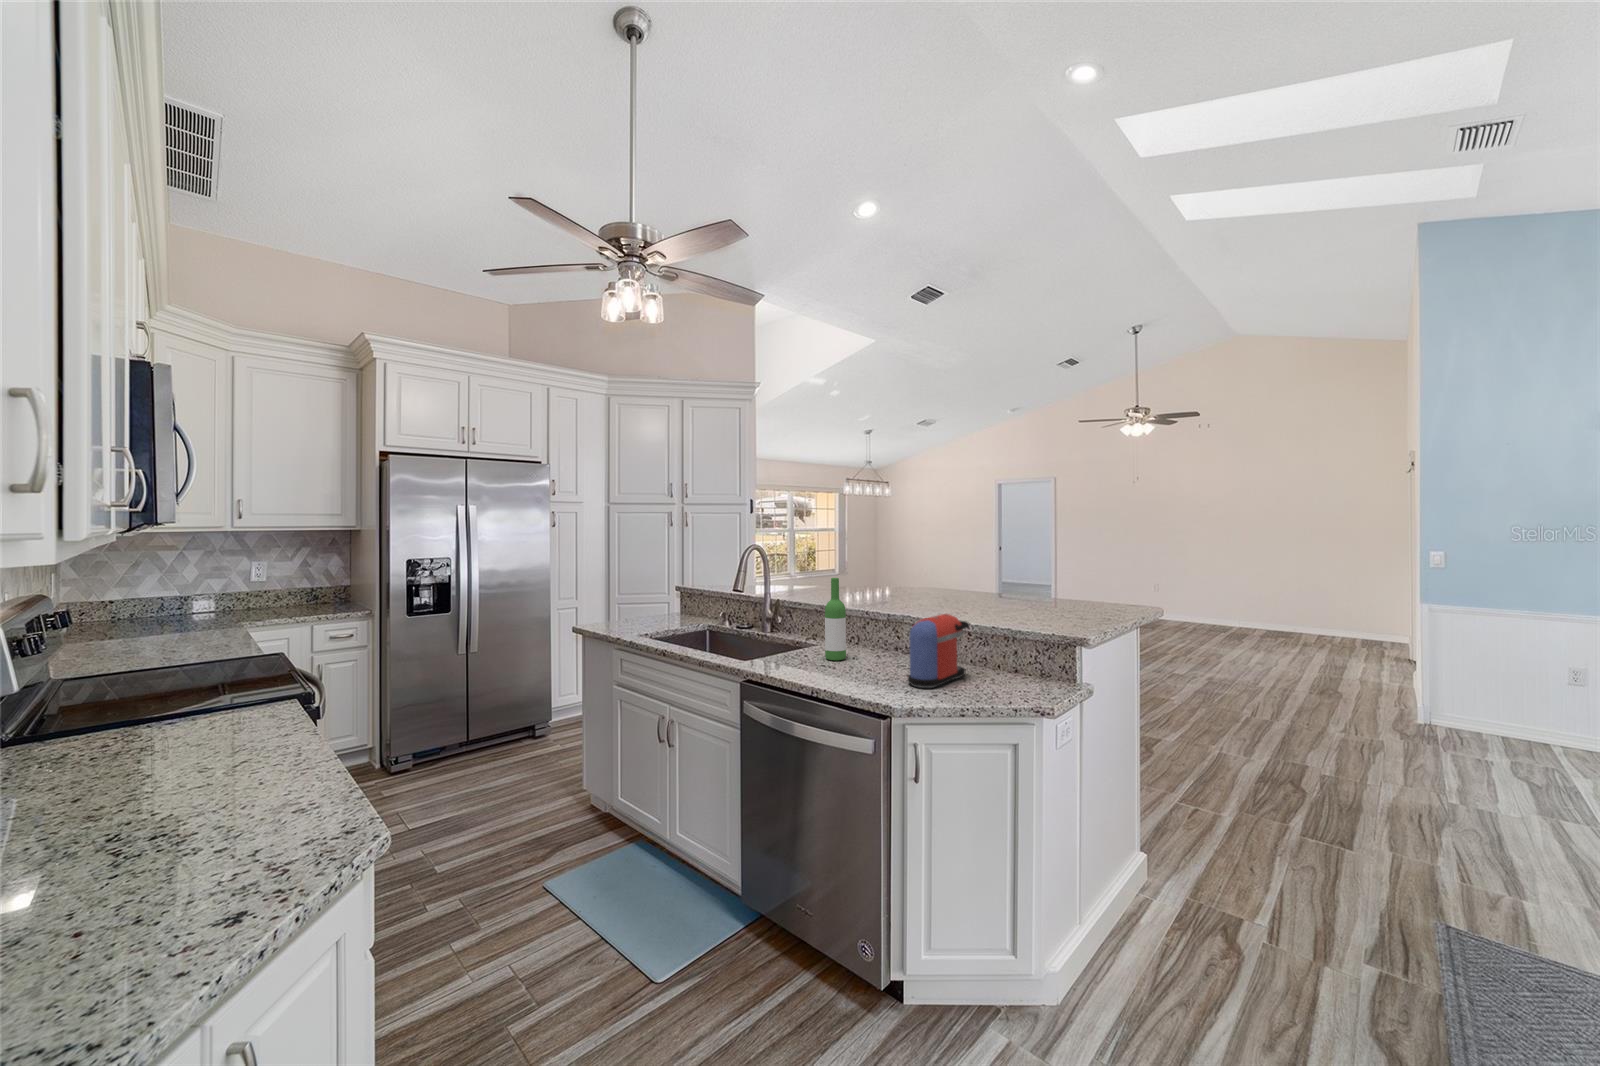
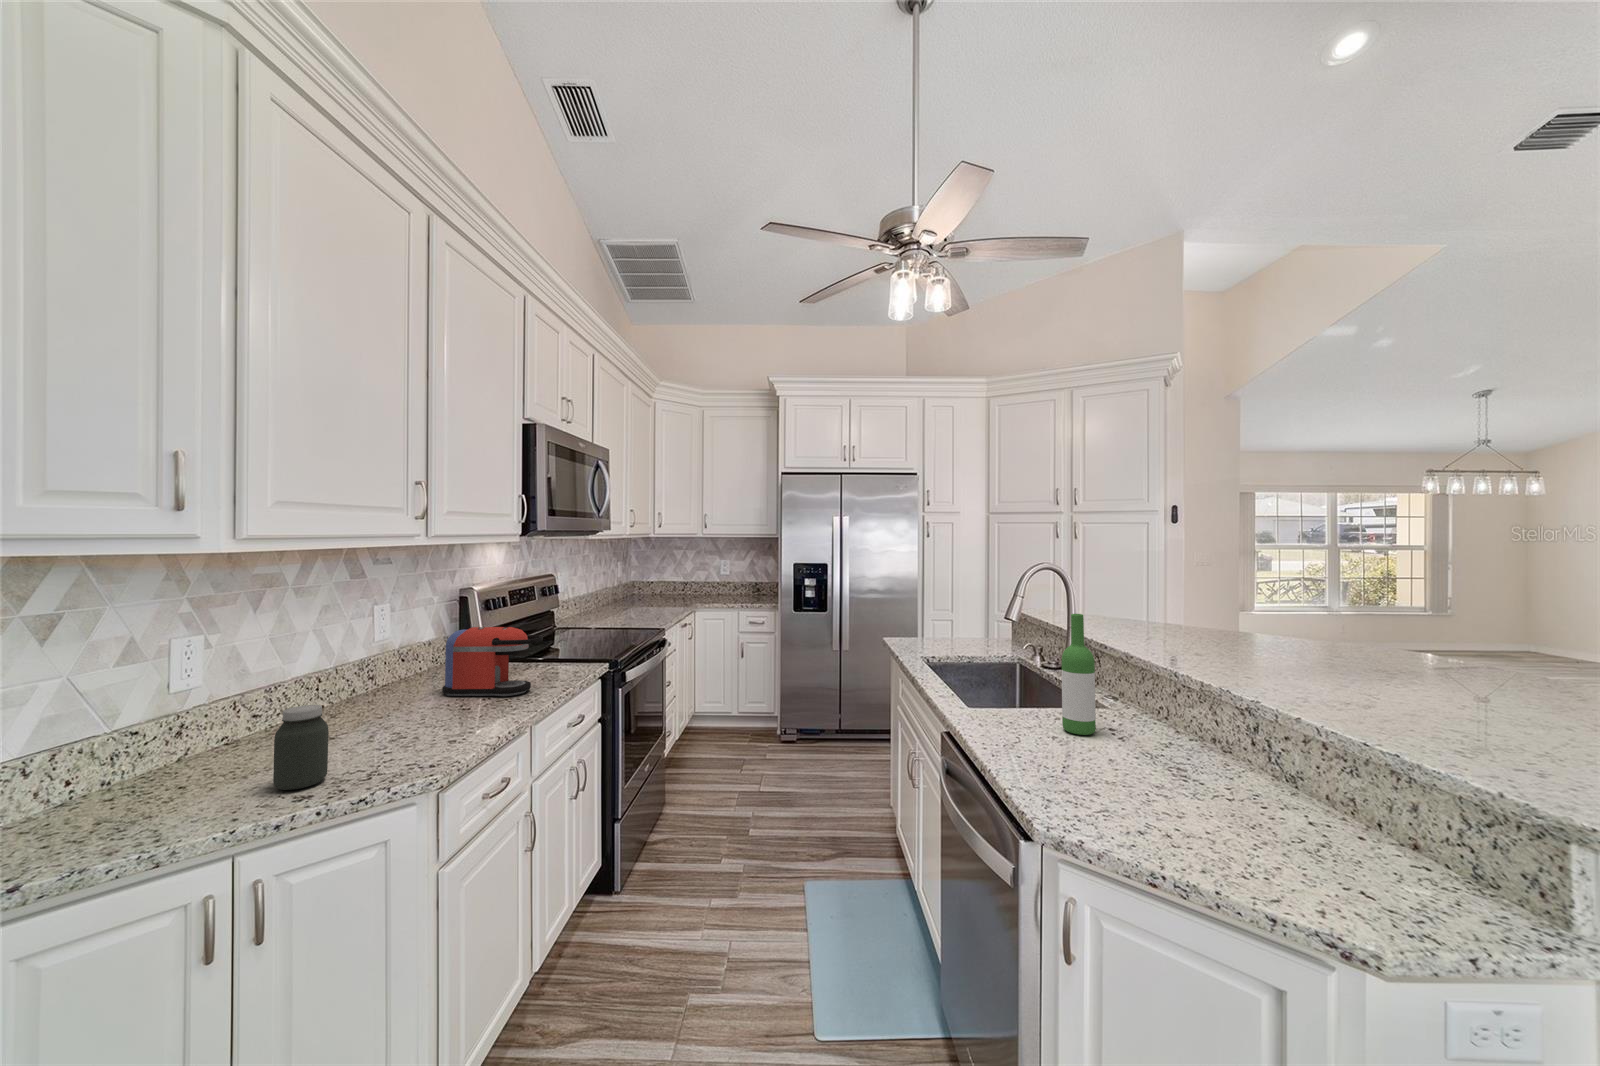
coffee maker: present [908,614,970,688] -> present [442,627,543,696]
jar: none [139,788,228,927] -> present [273,705,329,790]

